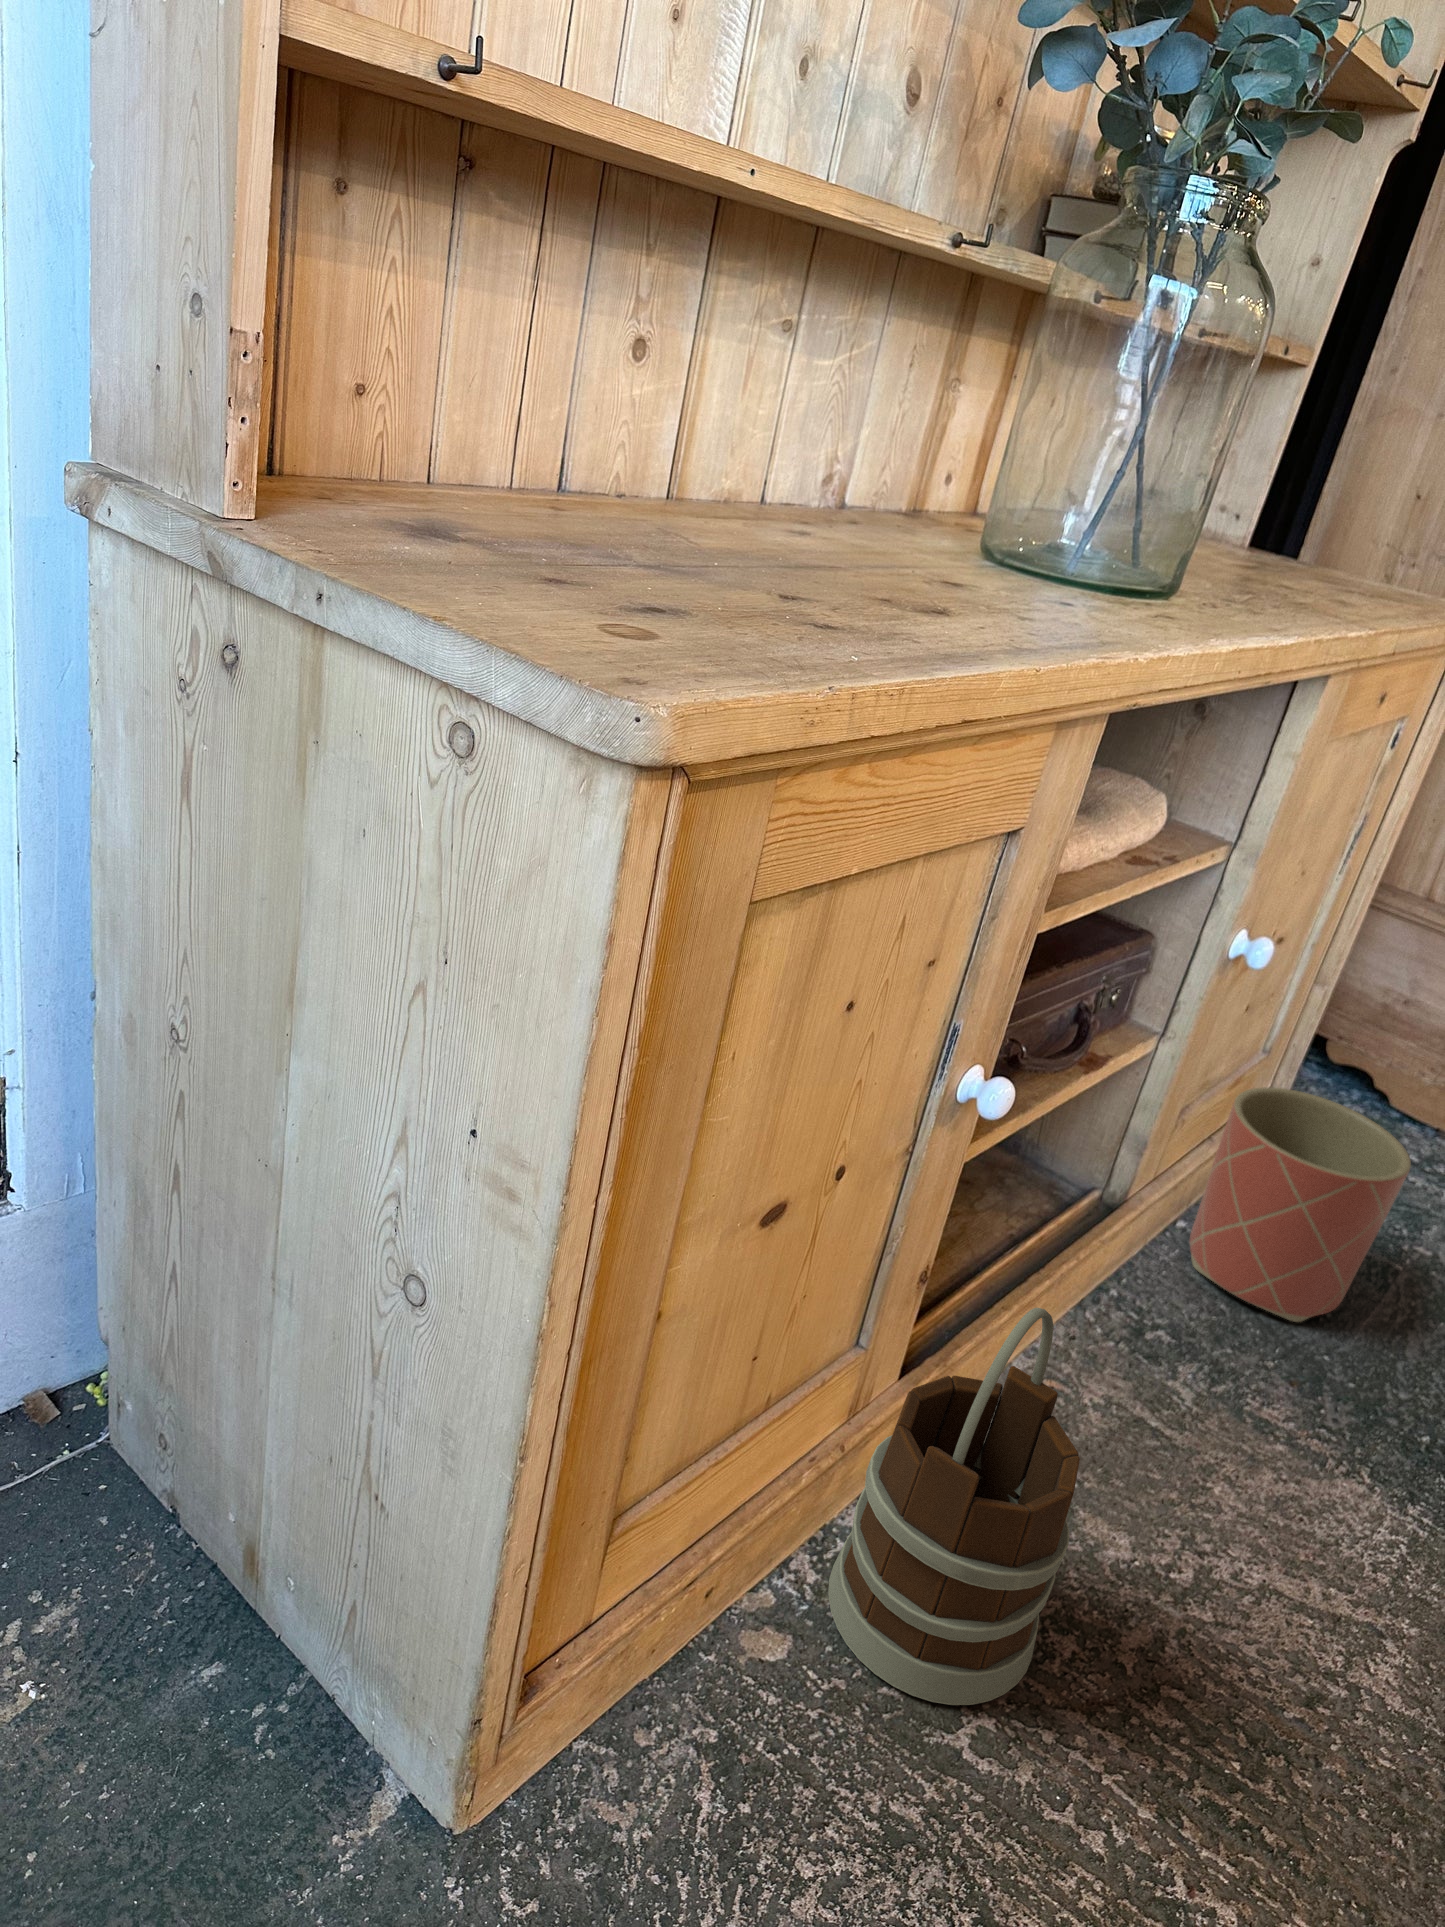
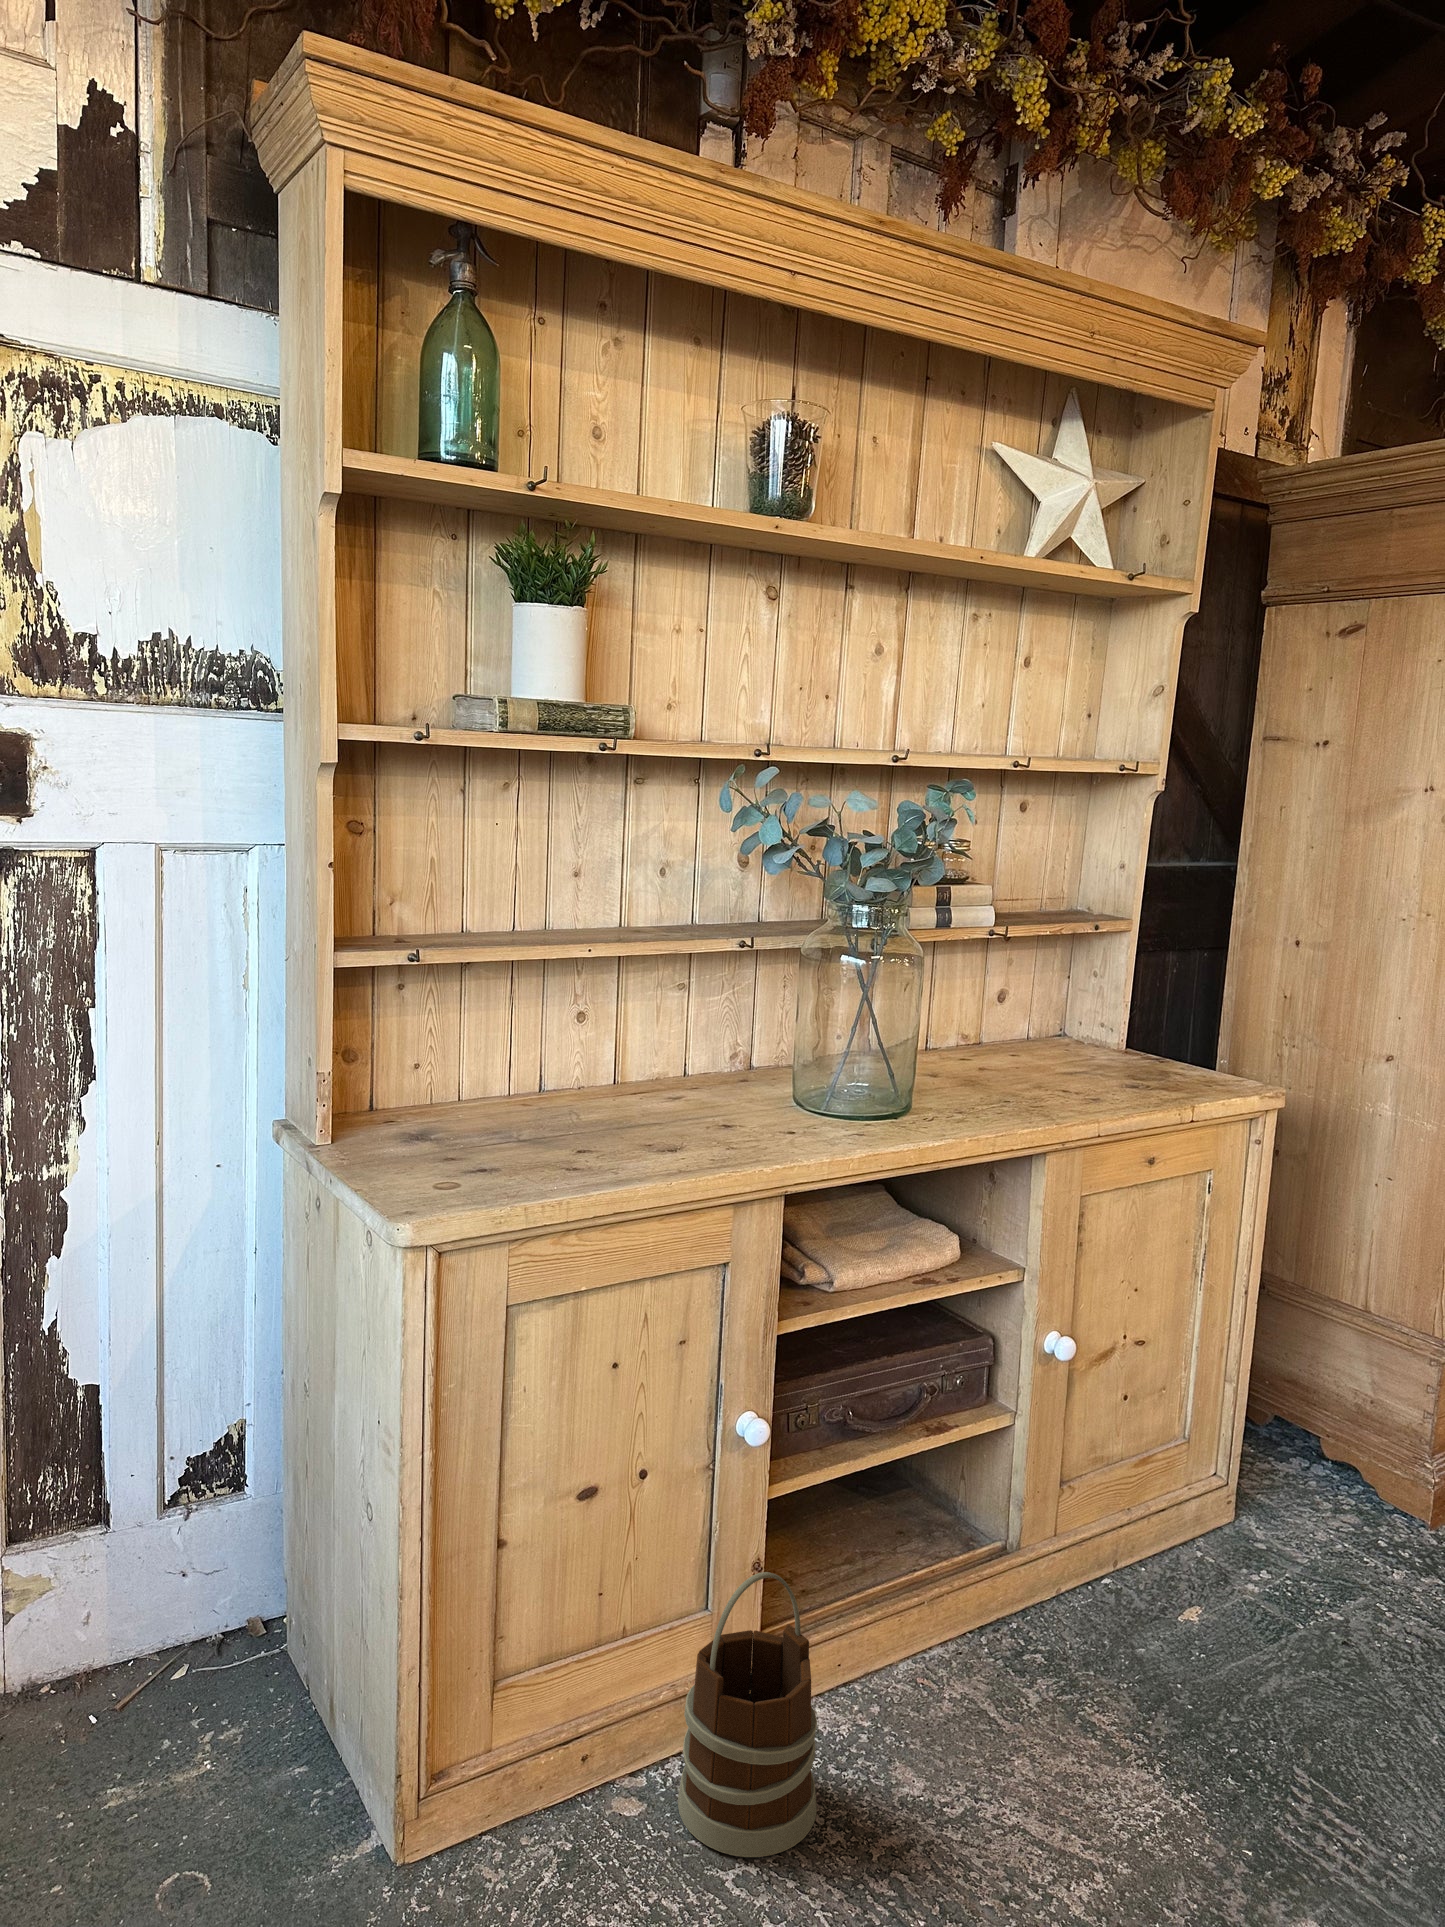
planter: present [1190,1087,1411,1322] -> none [1097,1463,1240,1657]

